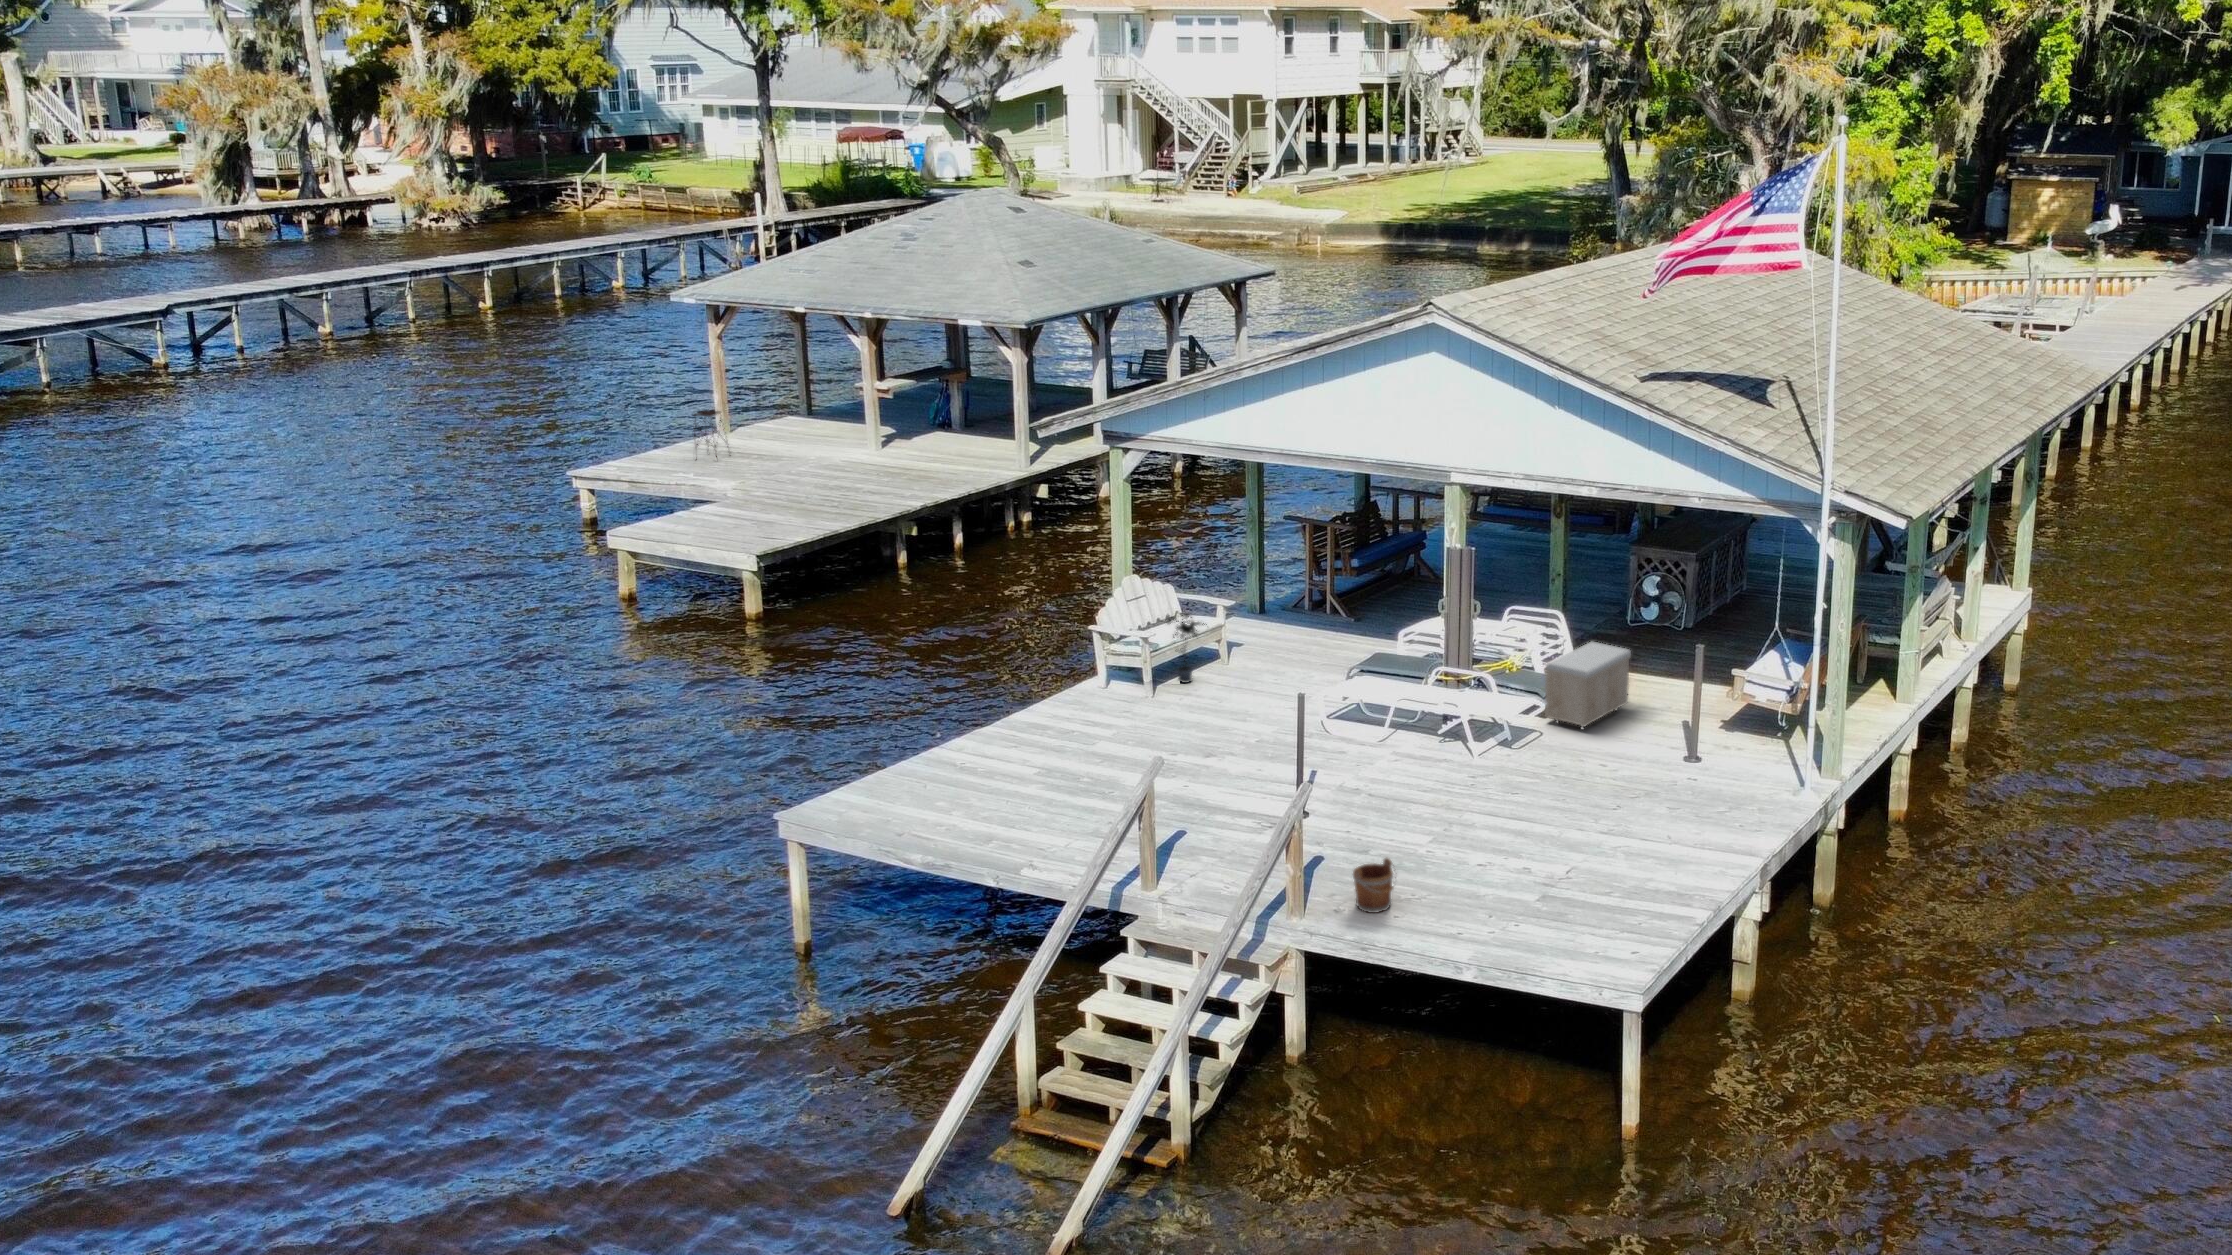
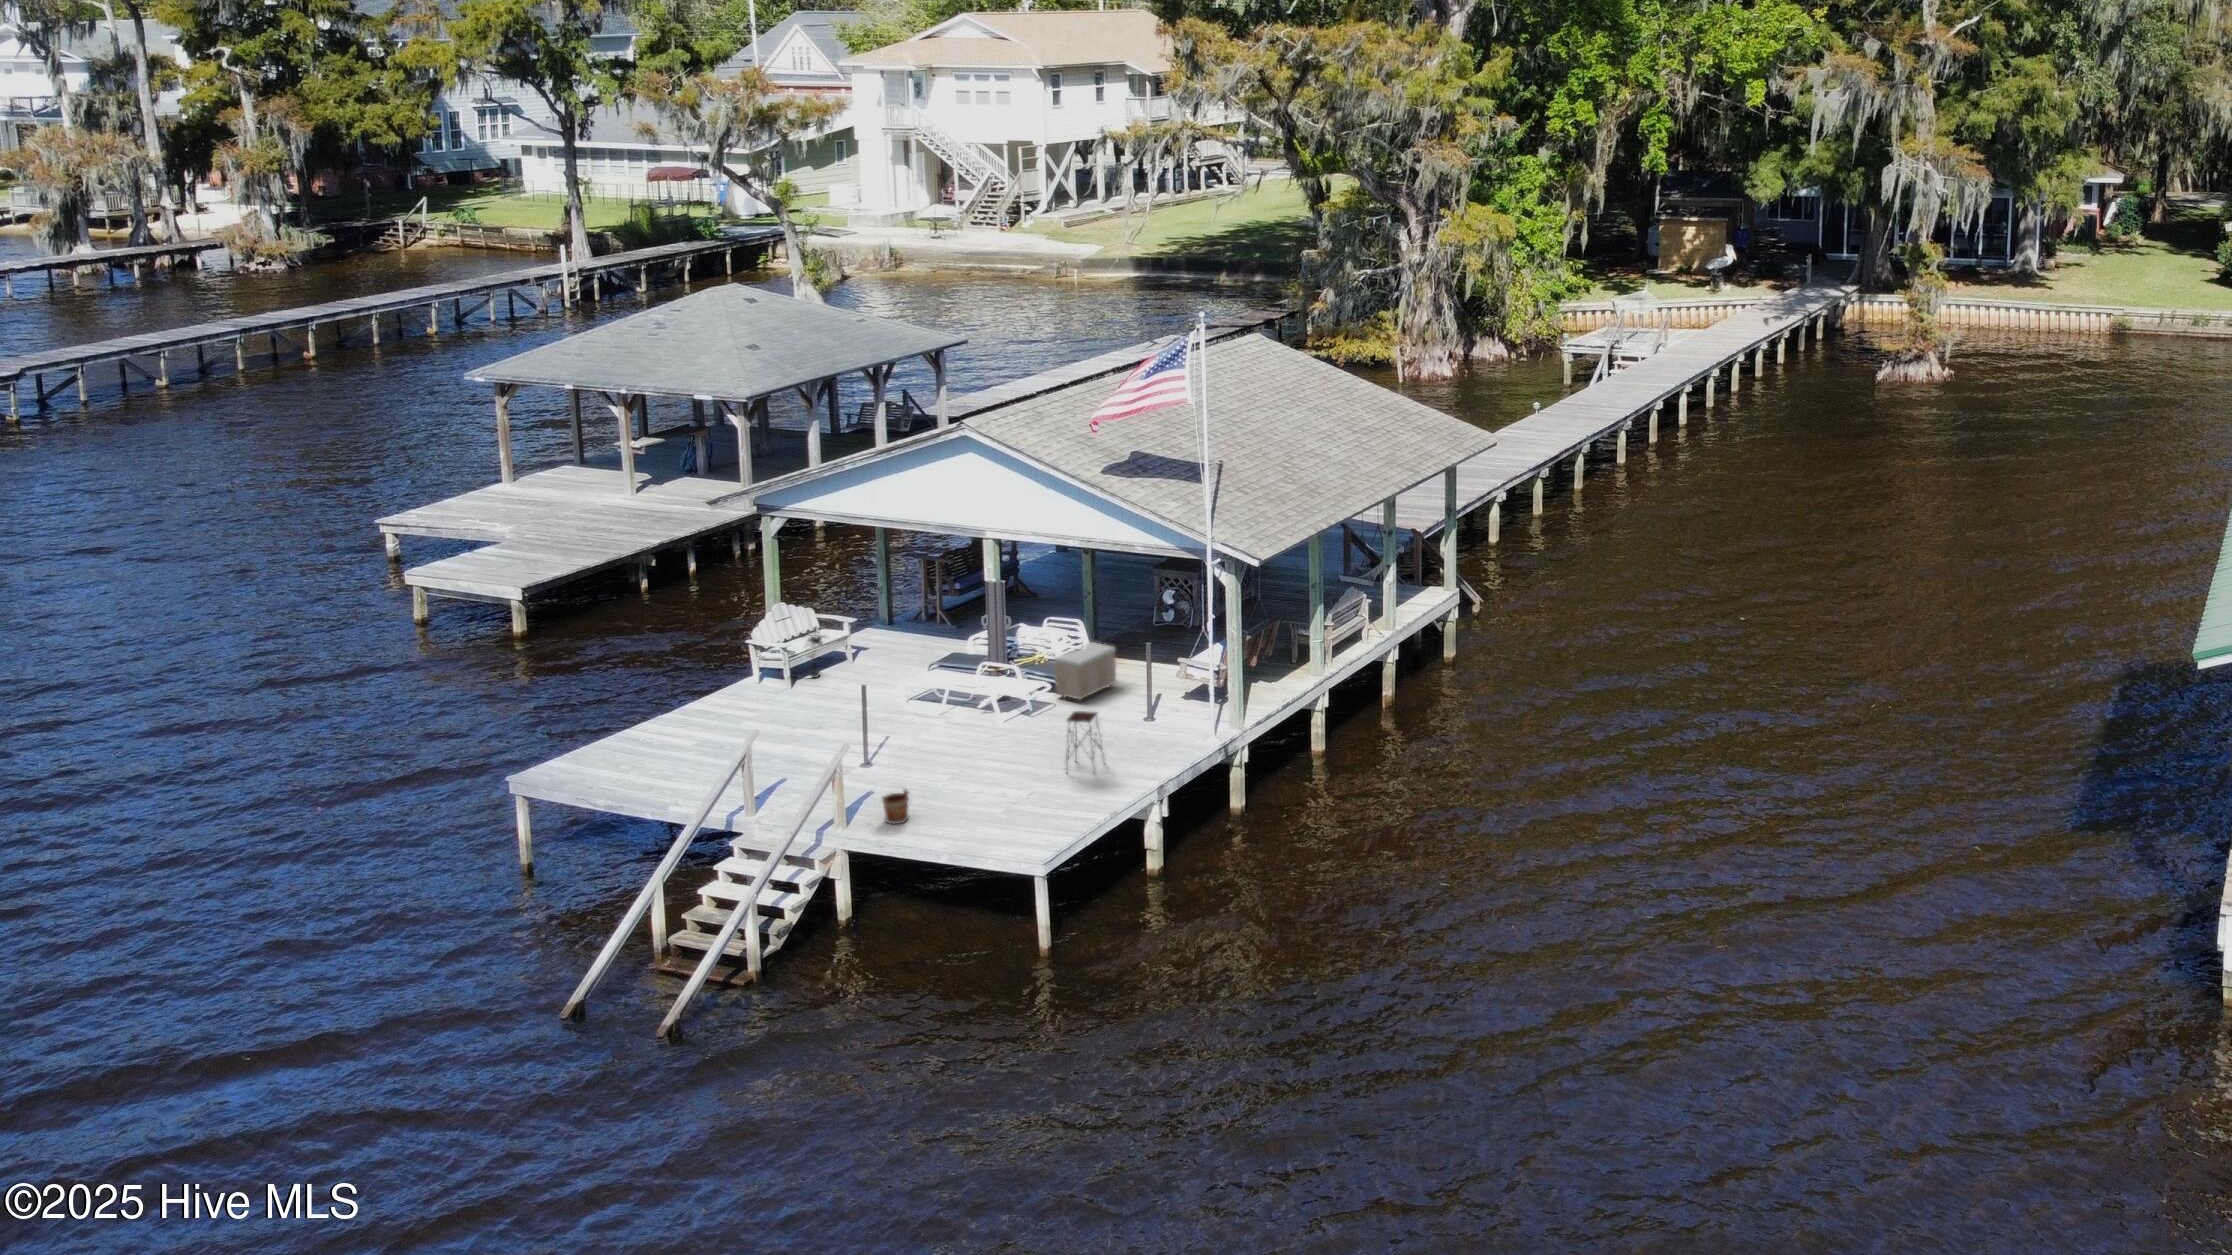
side table: present [694,410,725,448] -> present [1066,711,1103,760]

